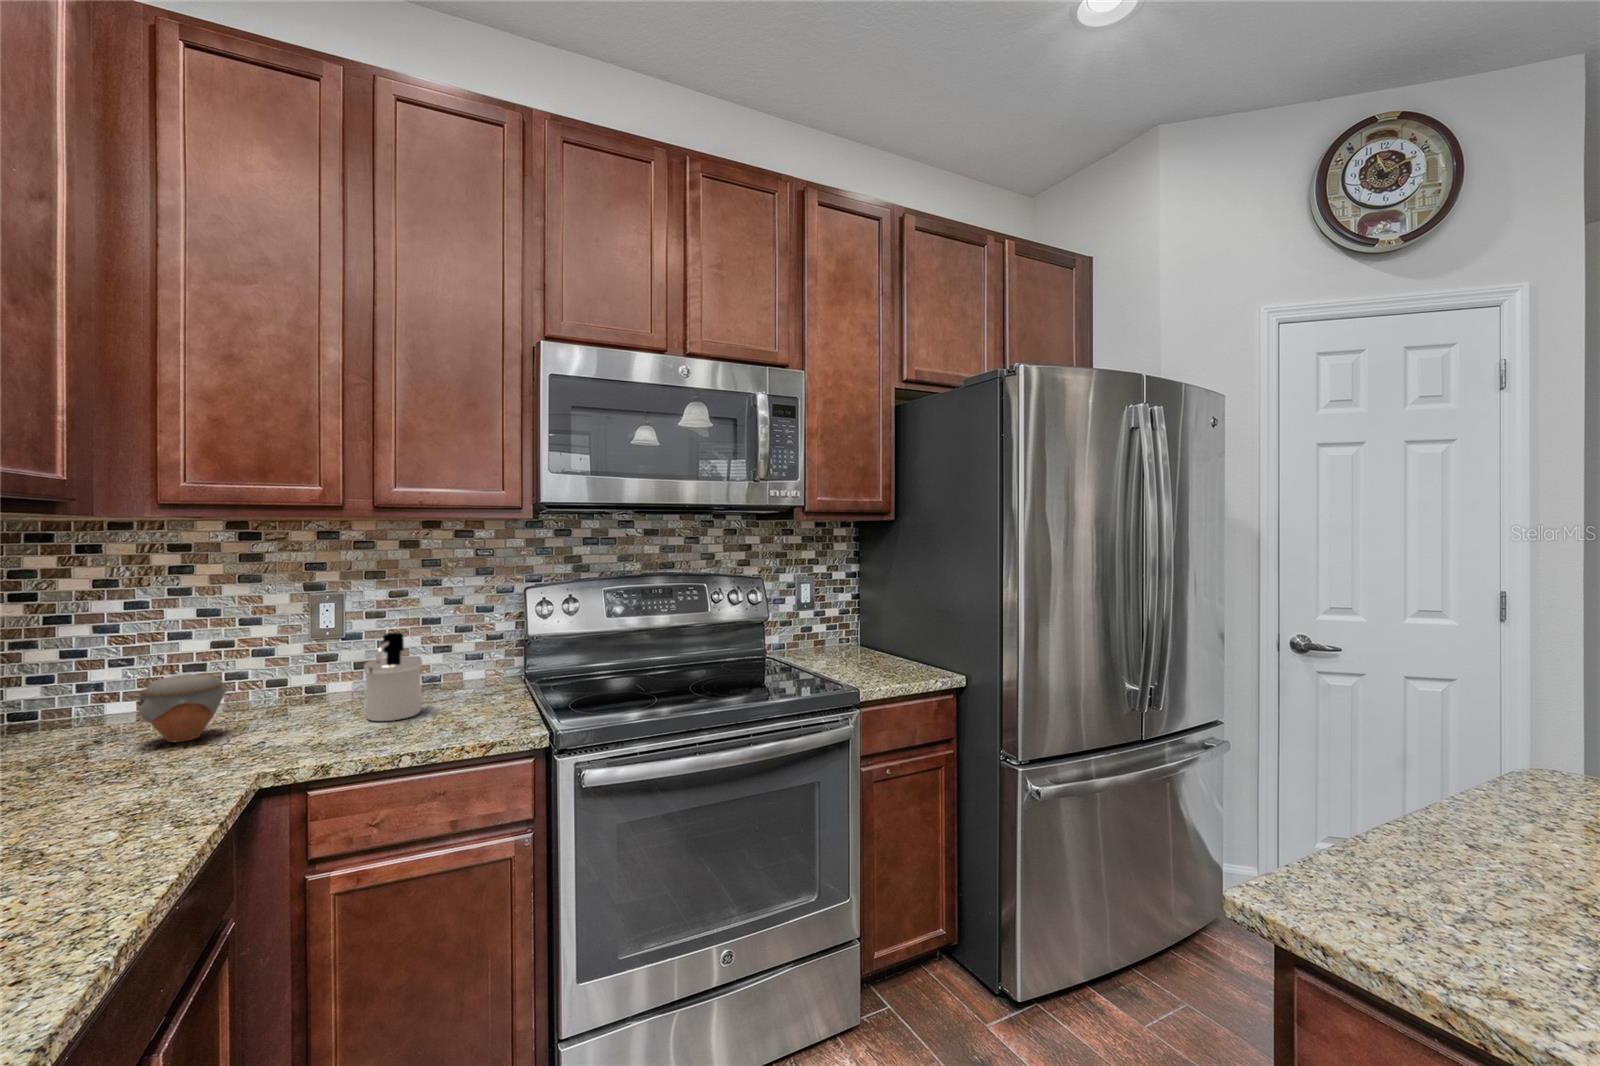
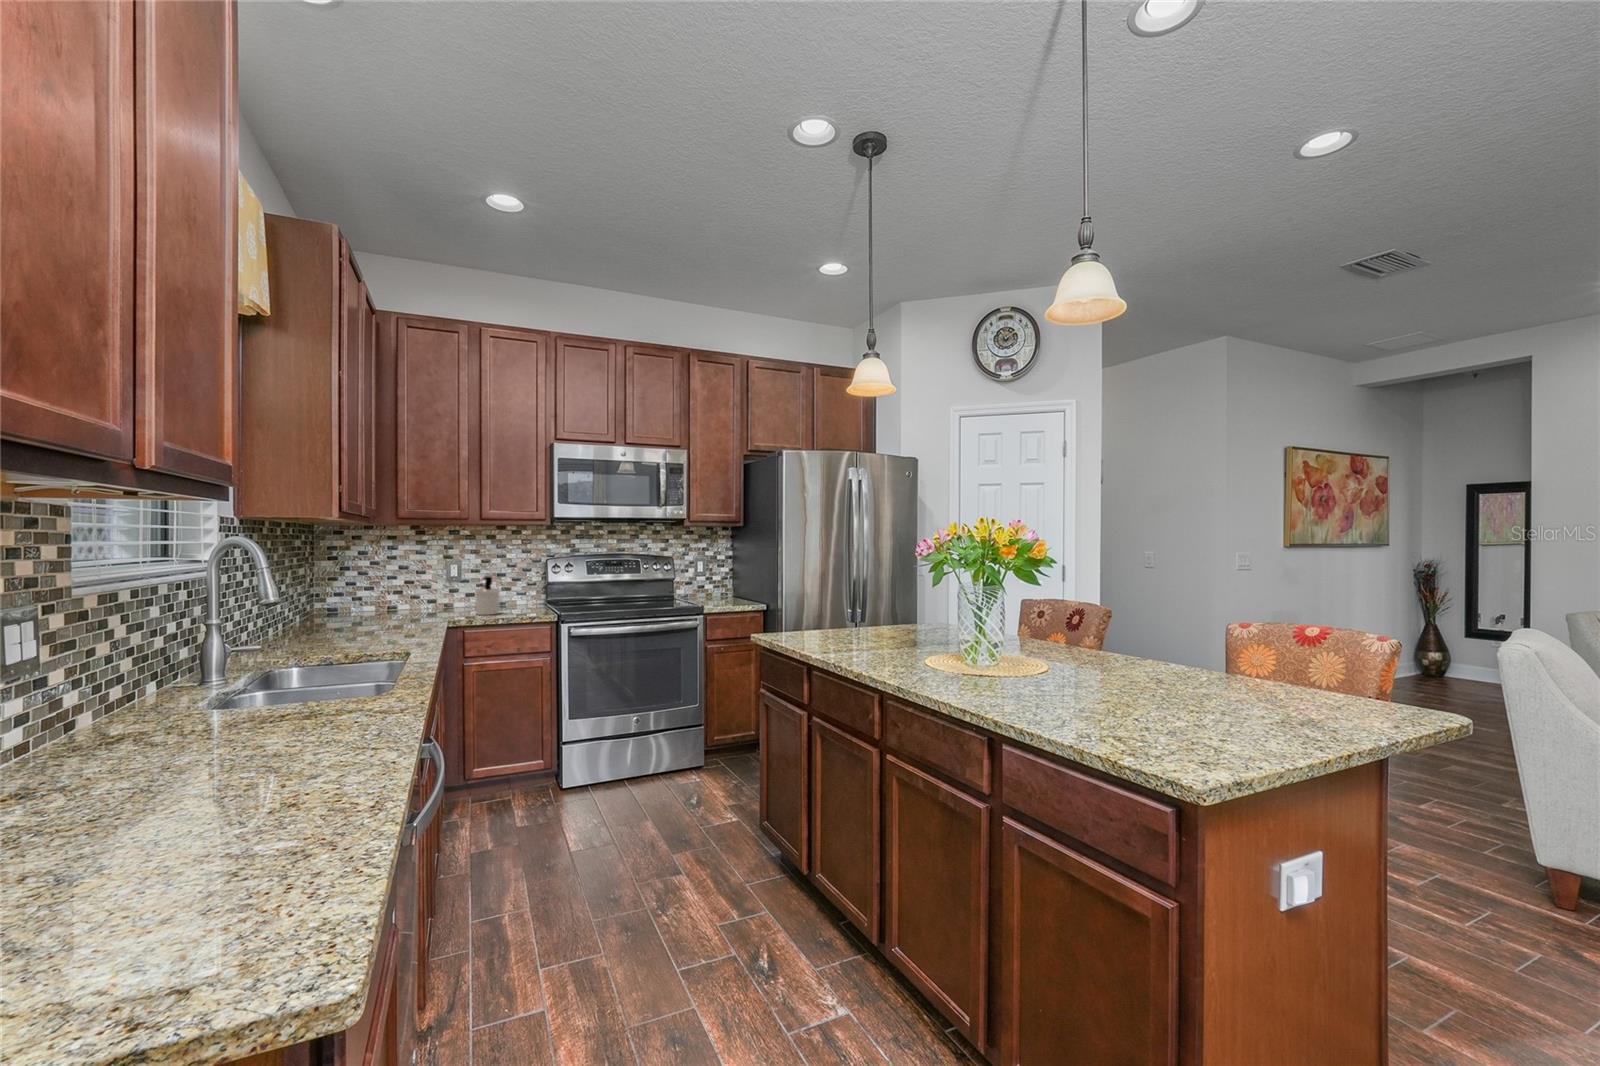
jar: present [137,674,227,743] -> none [387,591,420,618]

